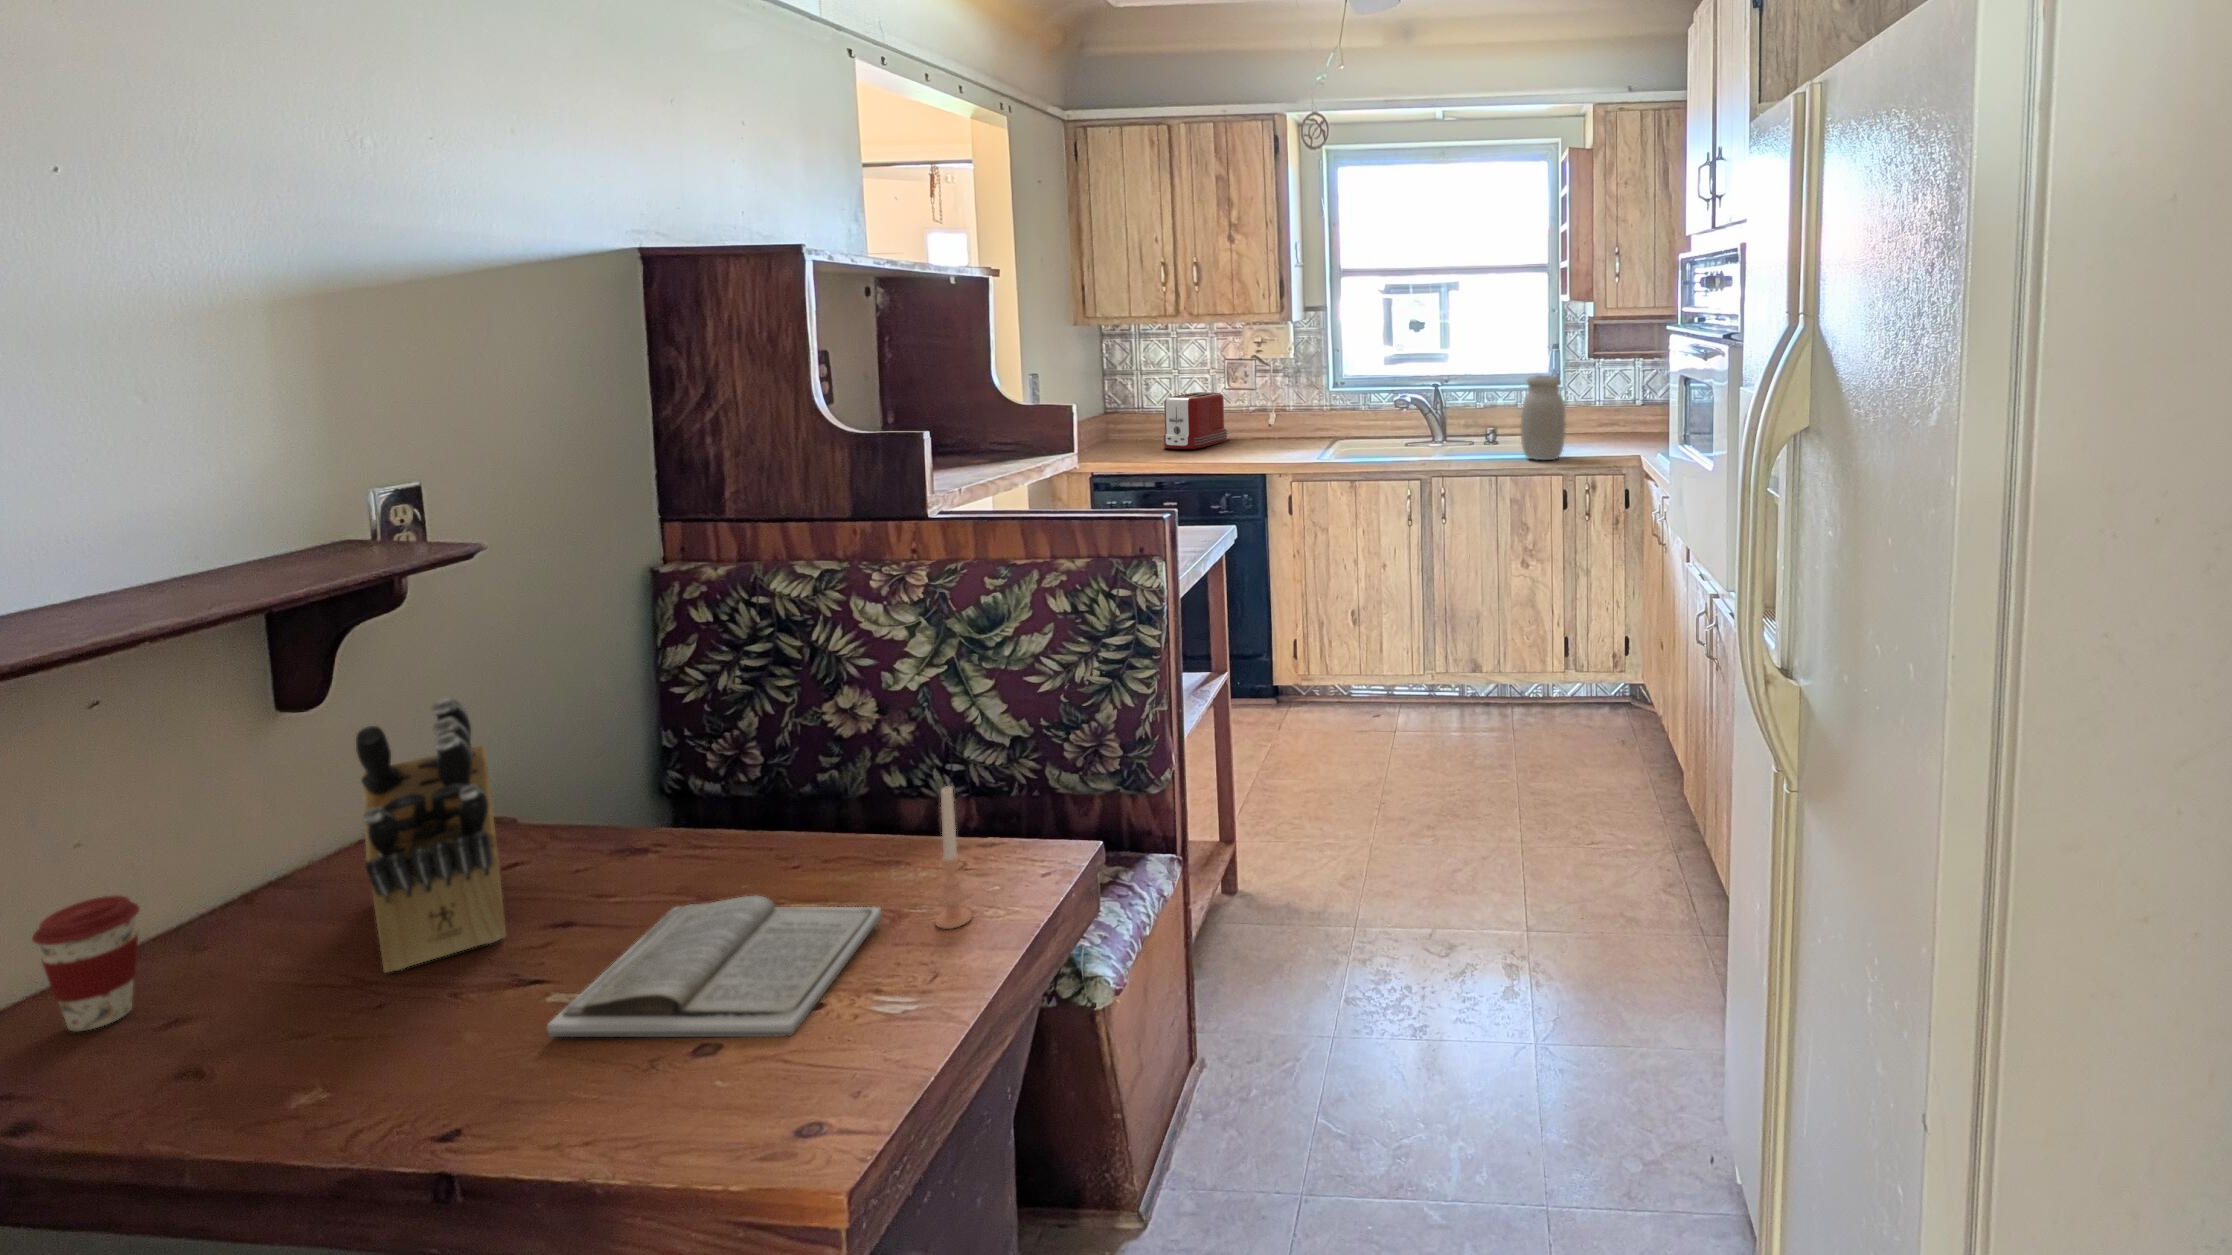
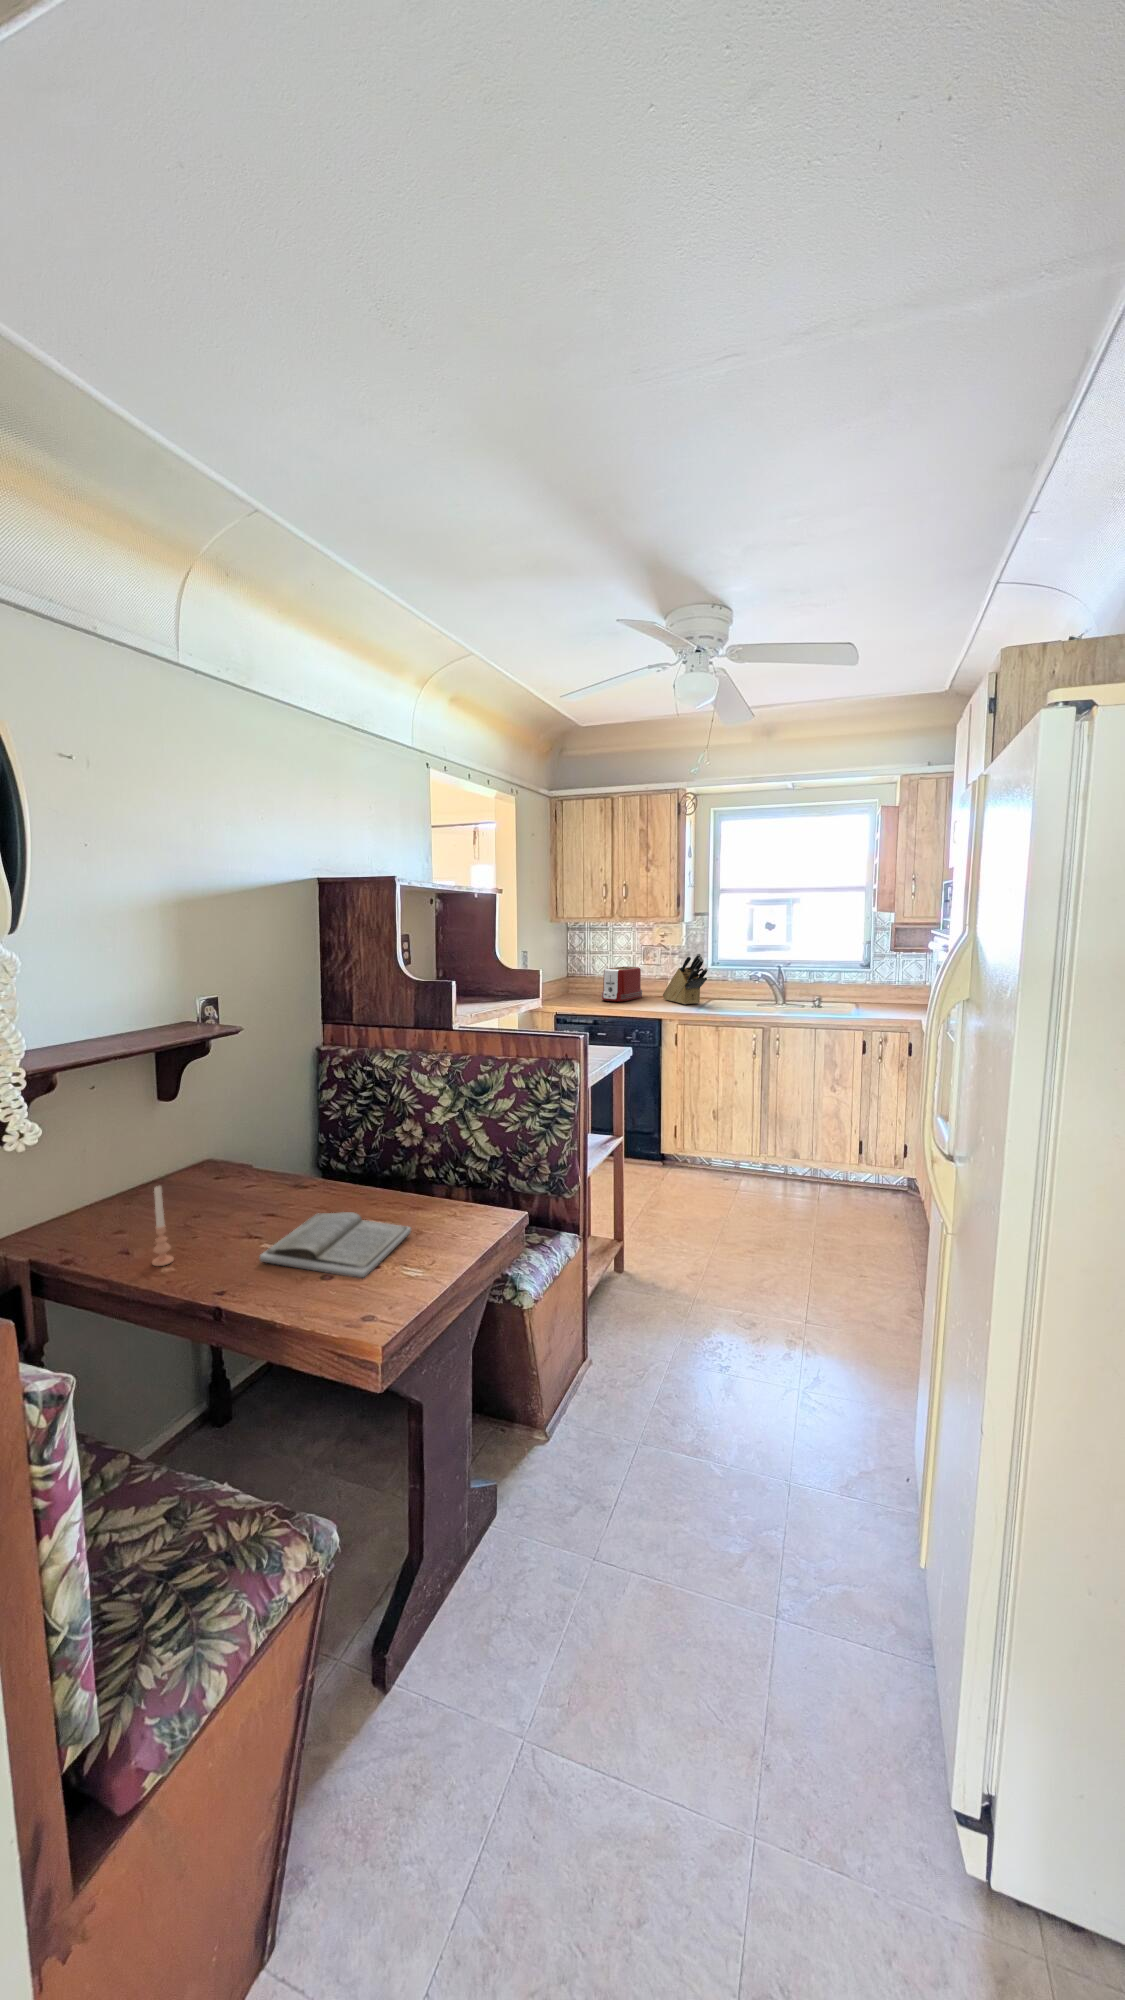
jar: present [1520,375,1566,460] -> none [834,963,866,1020]
knife block: present [356,698,507,972] -> present [663,954,708,1005]
candle: present [935,786,972,929] -> present [152,1186,174,1266]
coffee cup: present [32,895,140,1031] -> none [66,1173,104,1231]

